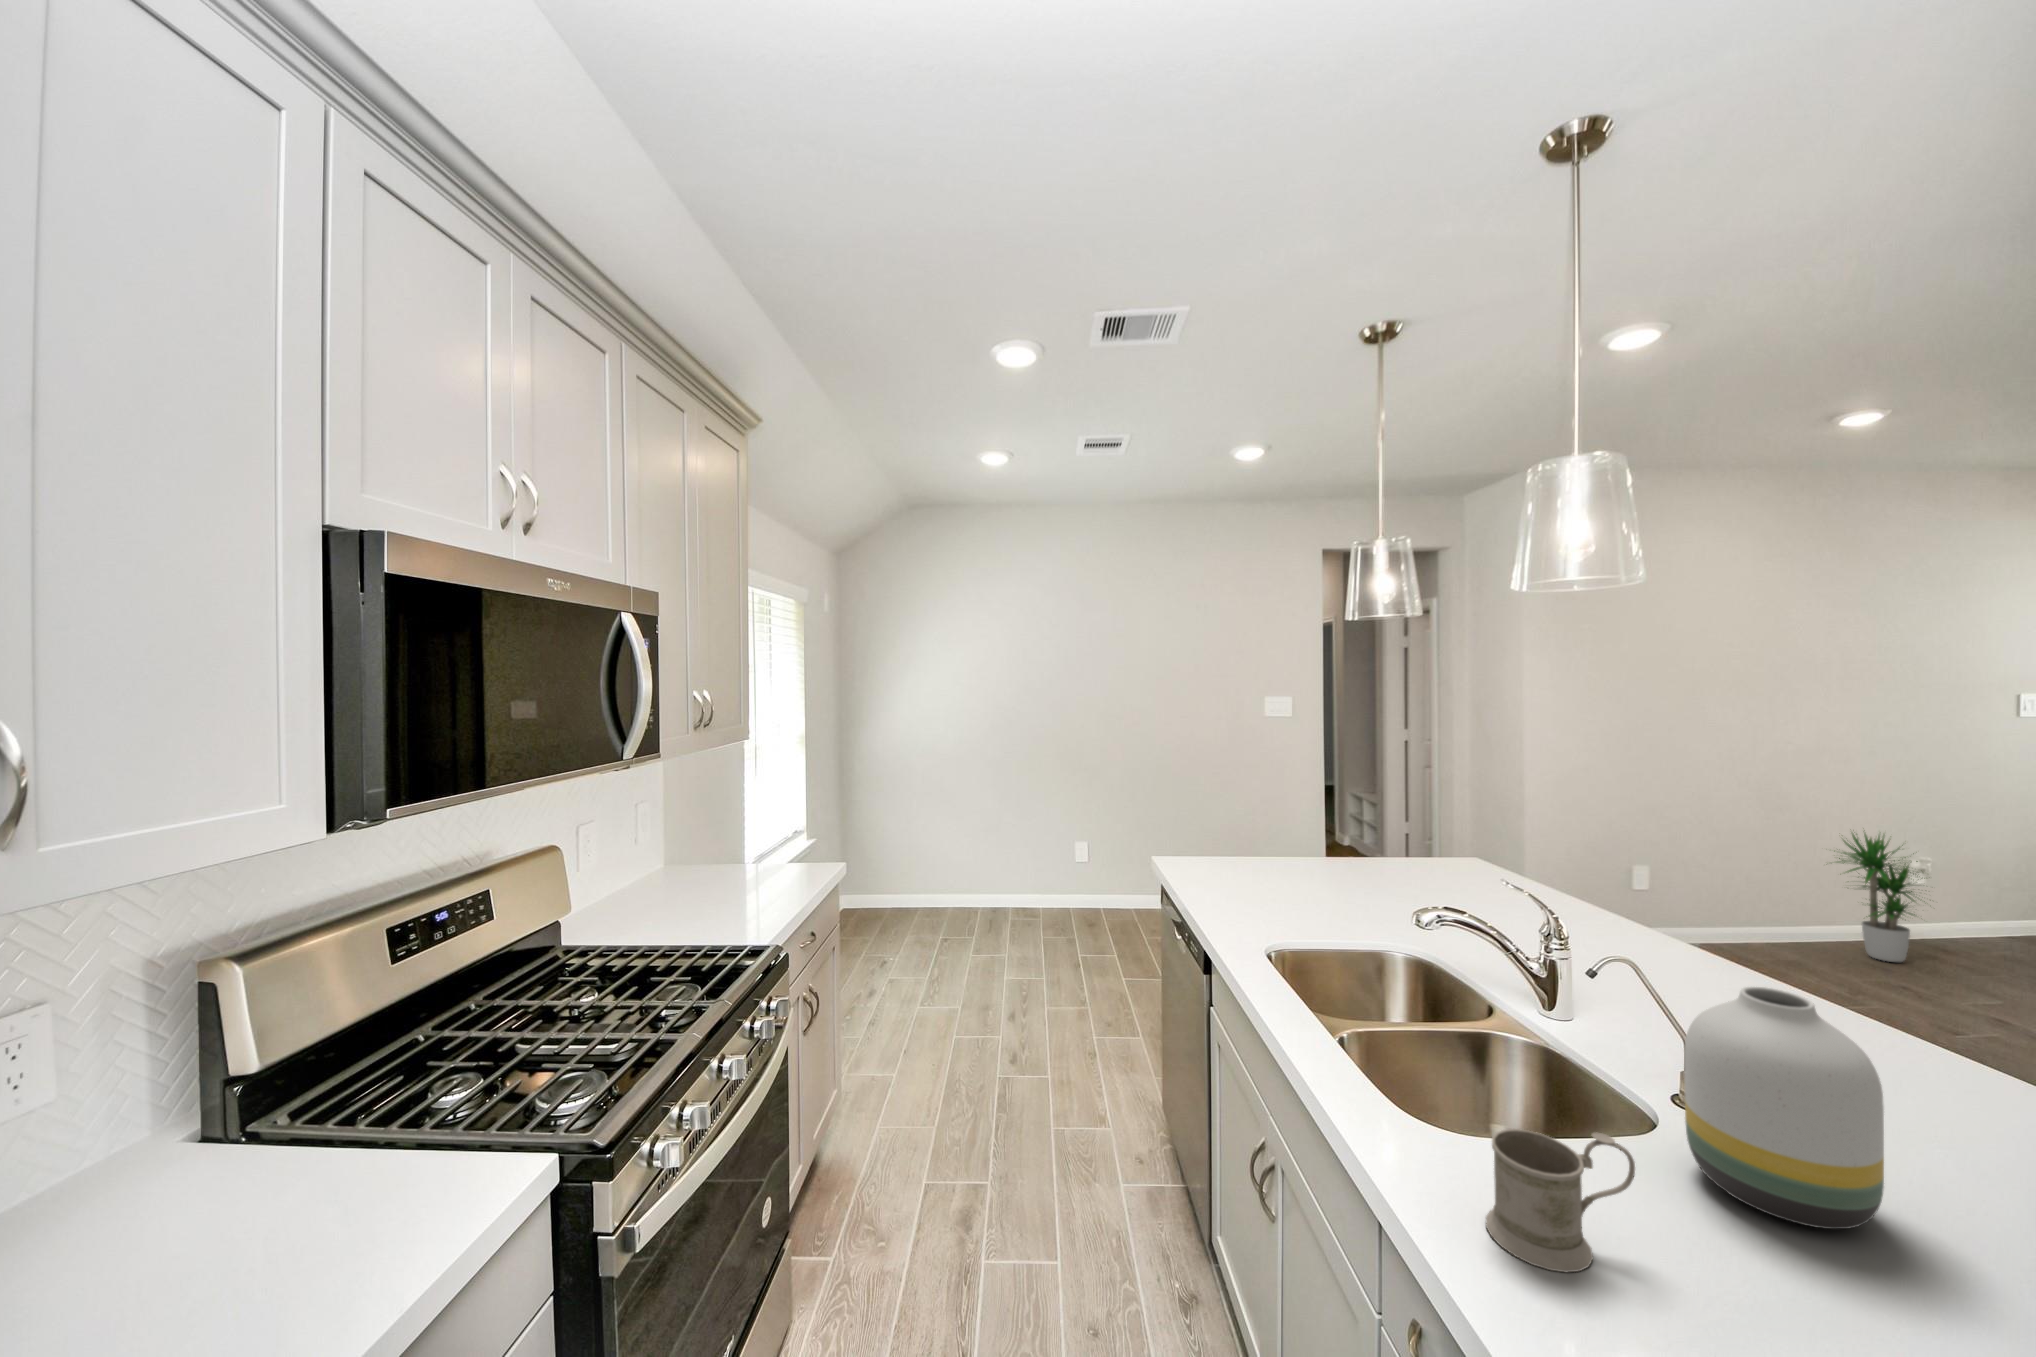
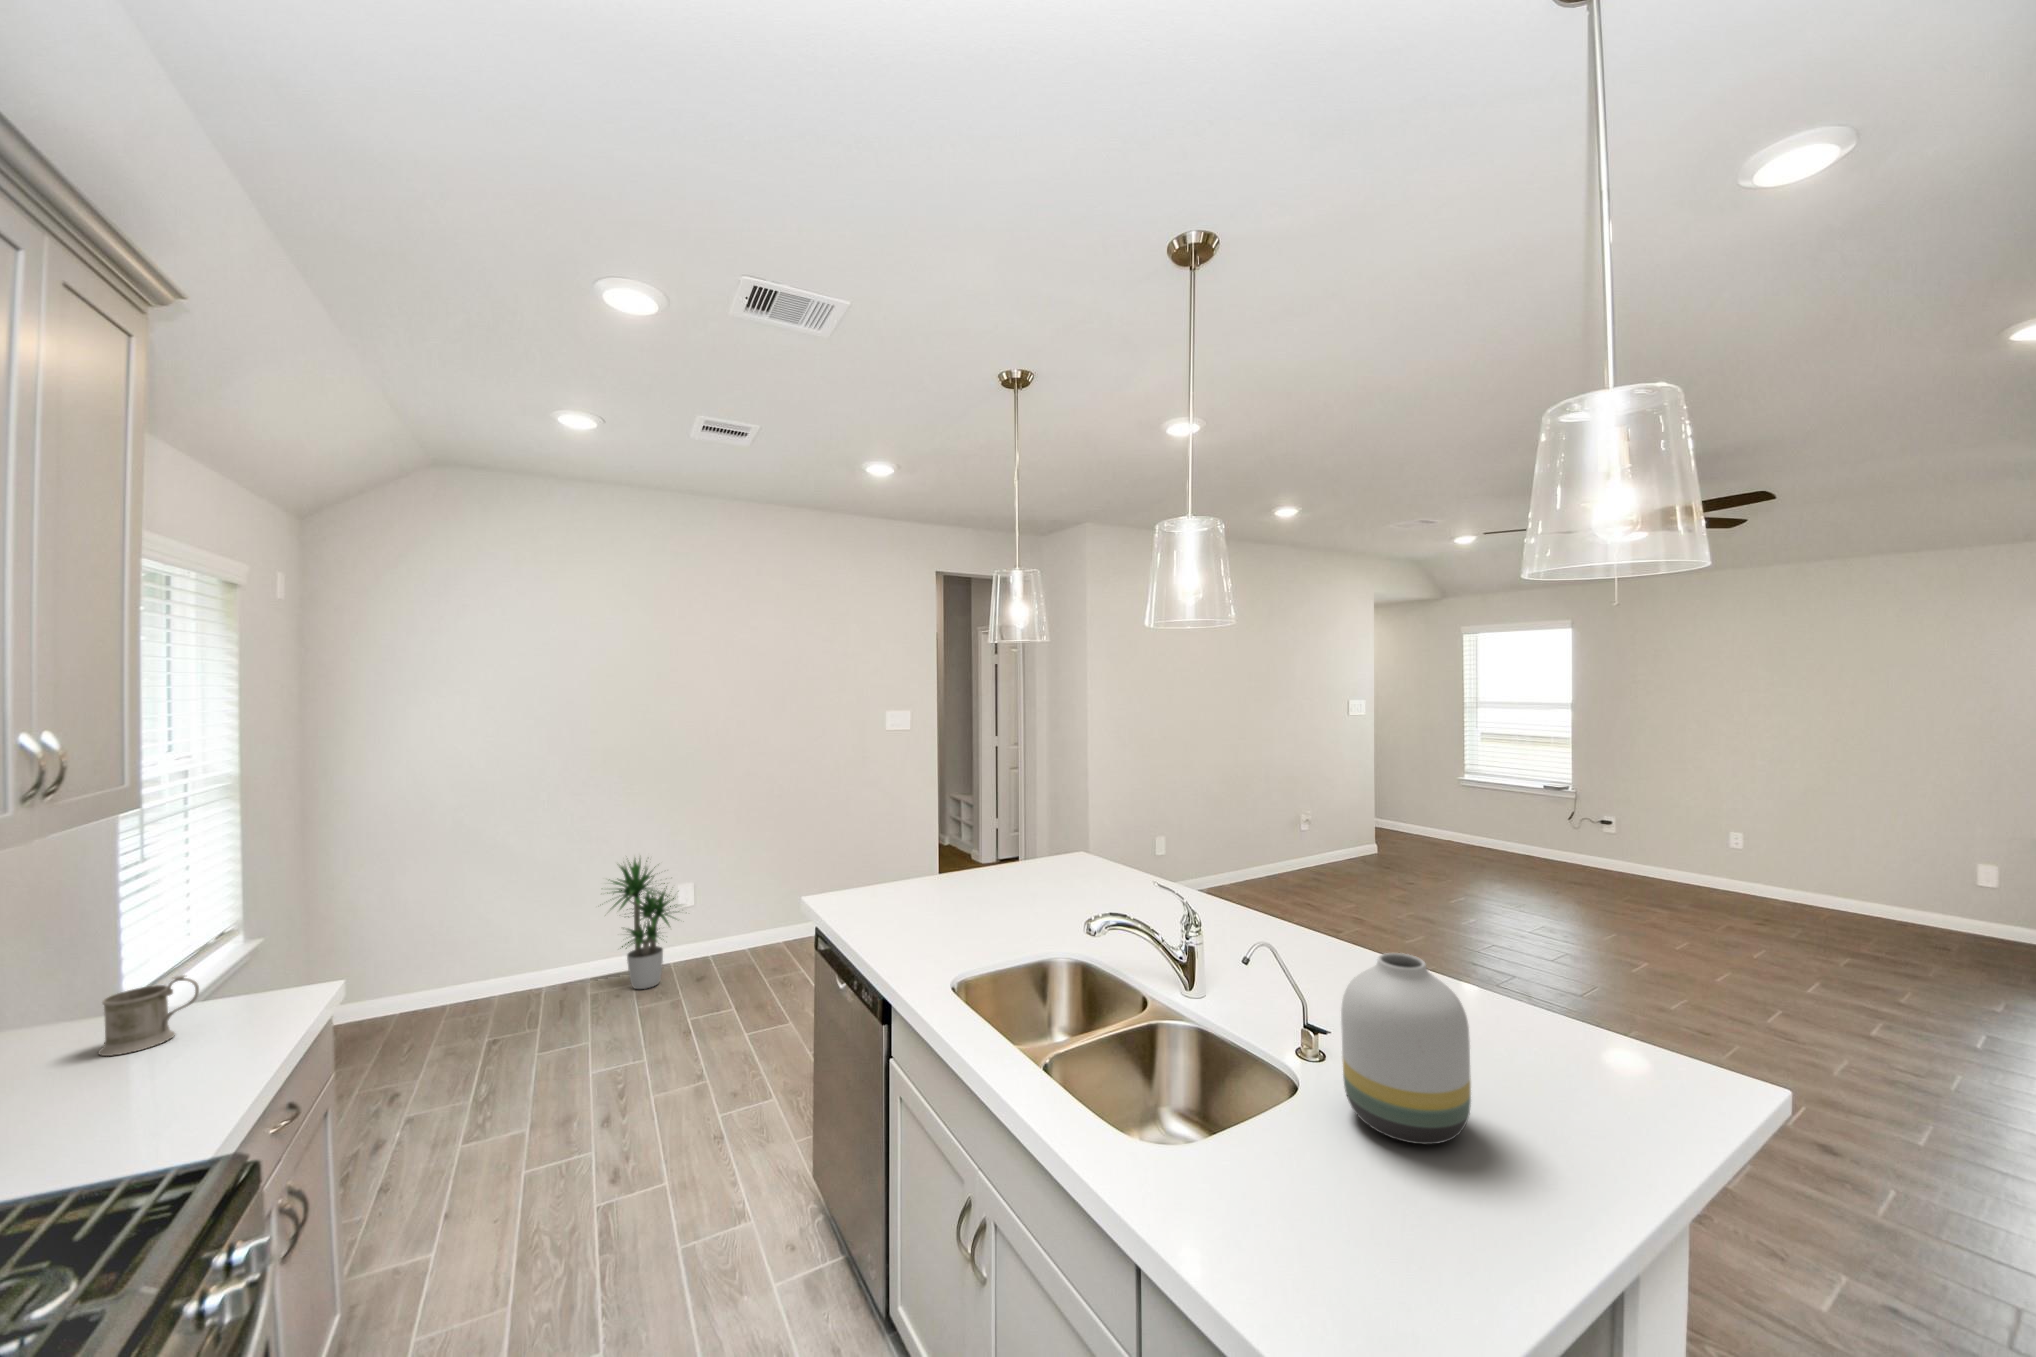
potted plant: present [1834,833,1925,962] -> present [609,858,679,989]
mug: present [1486,1129,1635,1272] -> present [98,975,199,1056]

